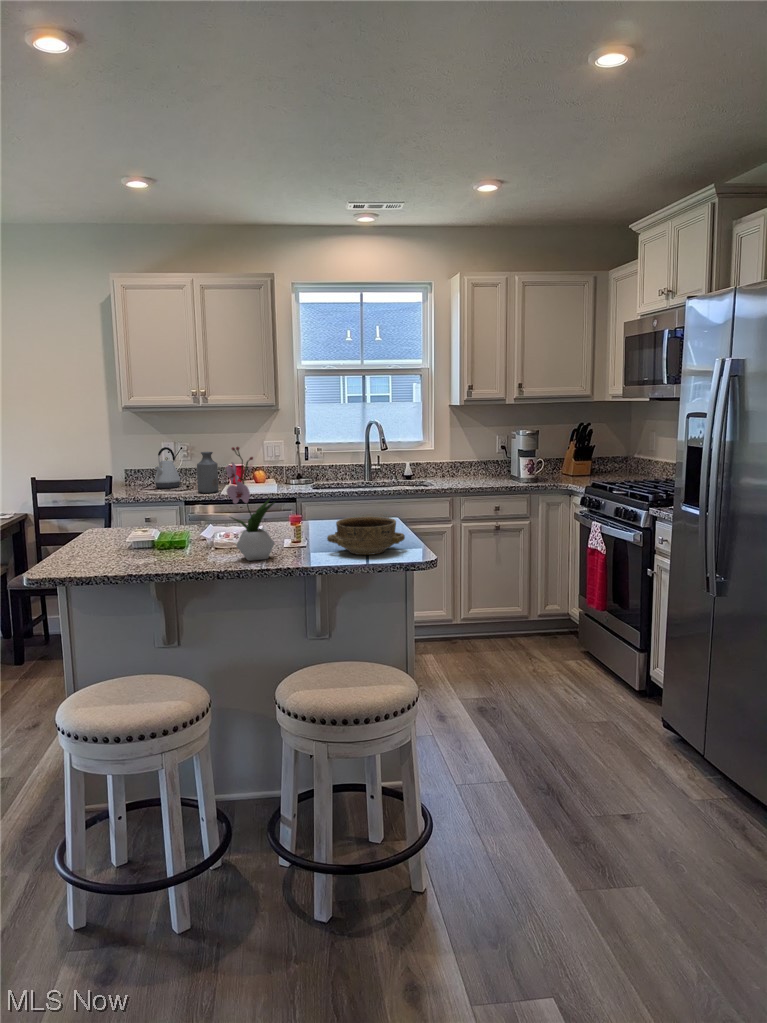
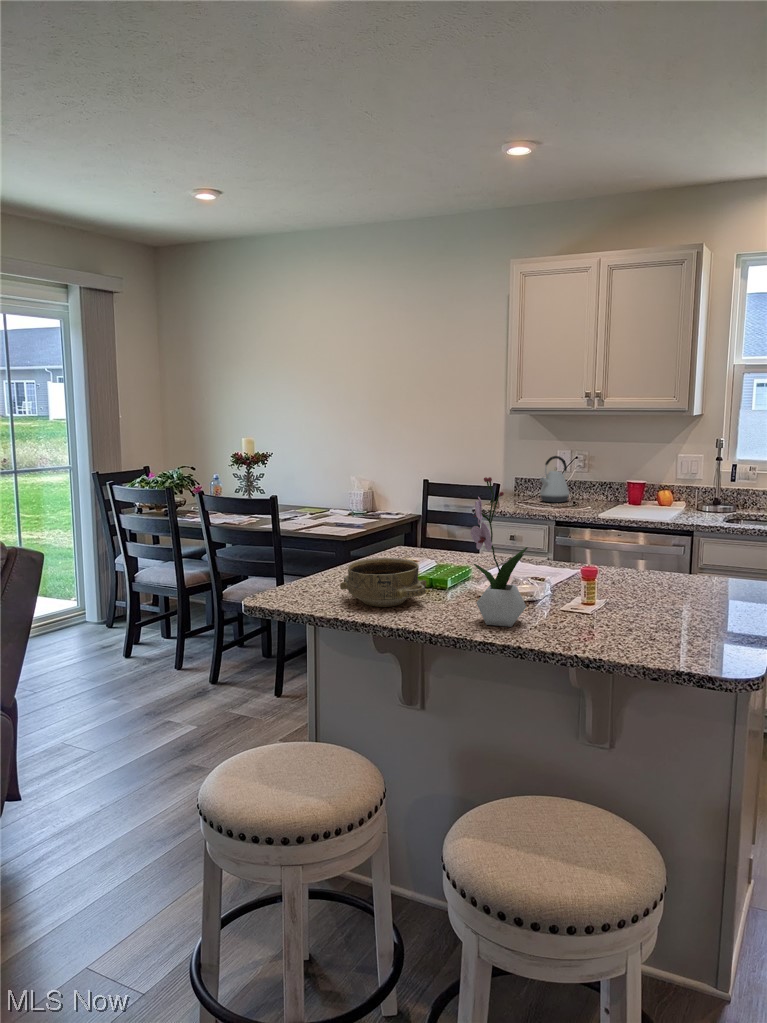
bottle: present [197,452,218,493] -> none [577,465,603,514]
ceramic bowl: present [327,516,405,555] -> present [340,558,426,607]

